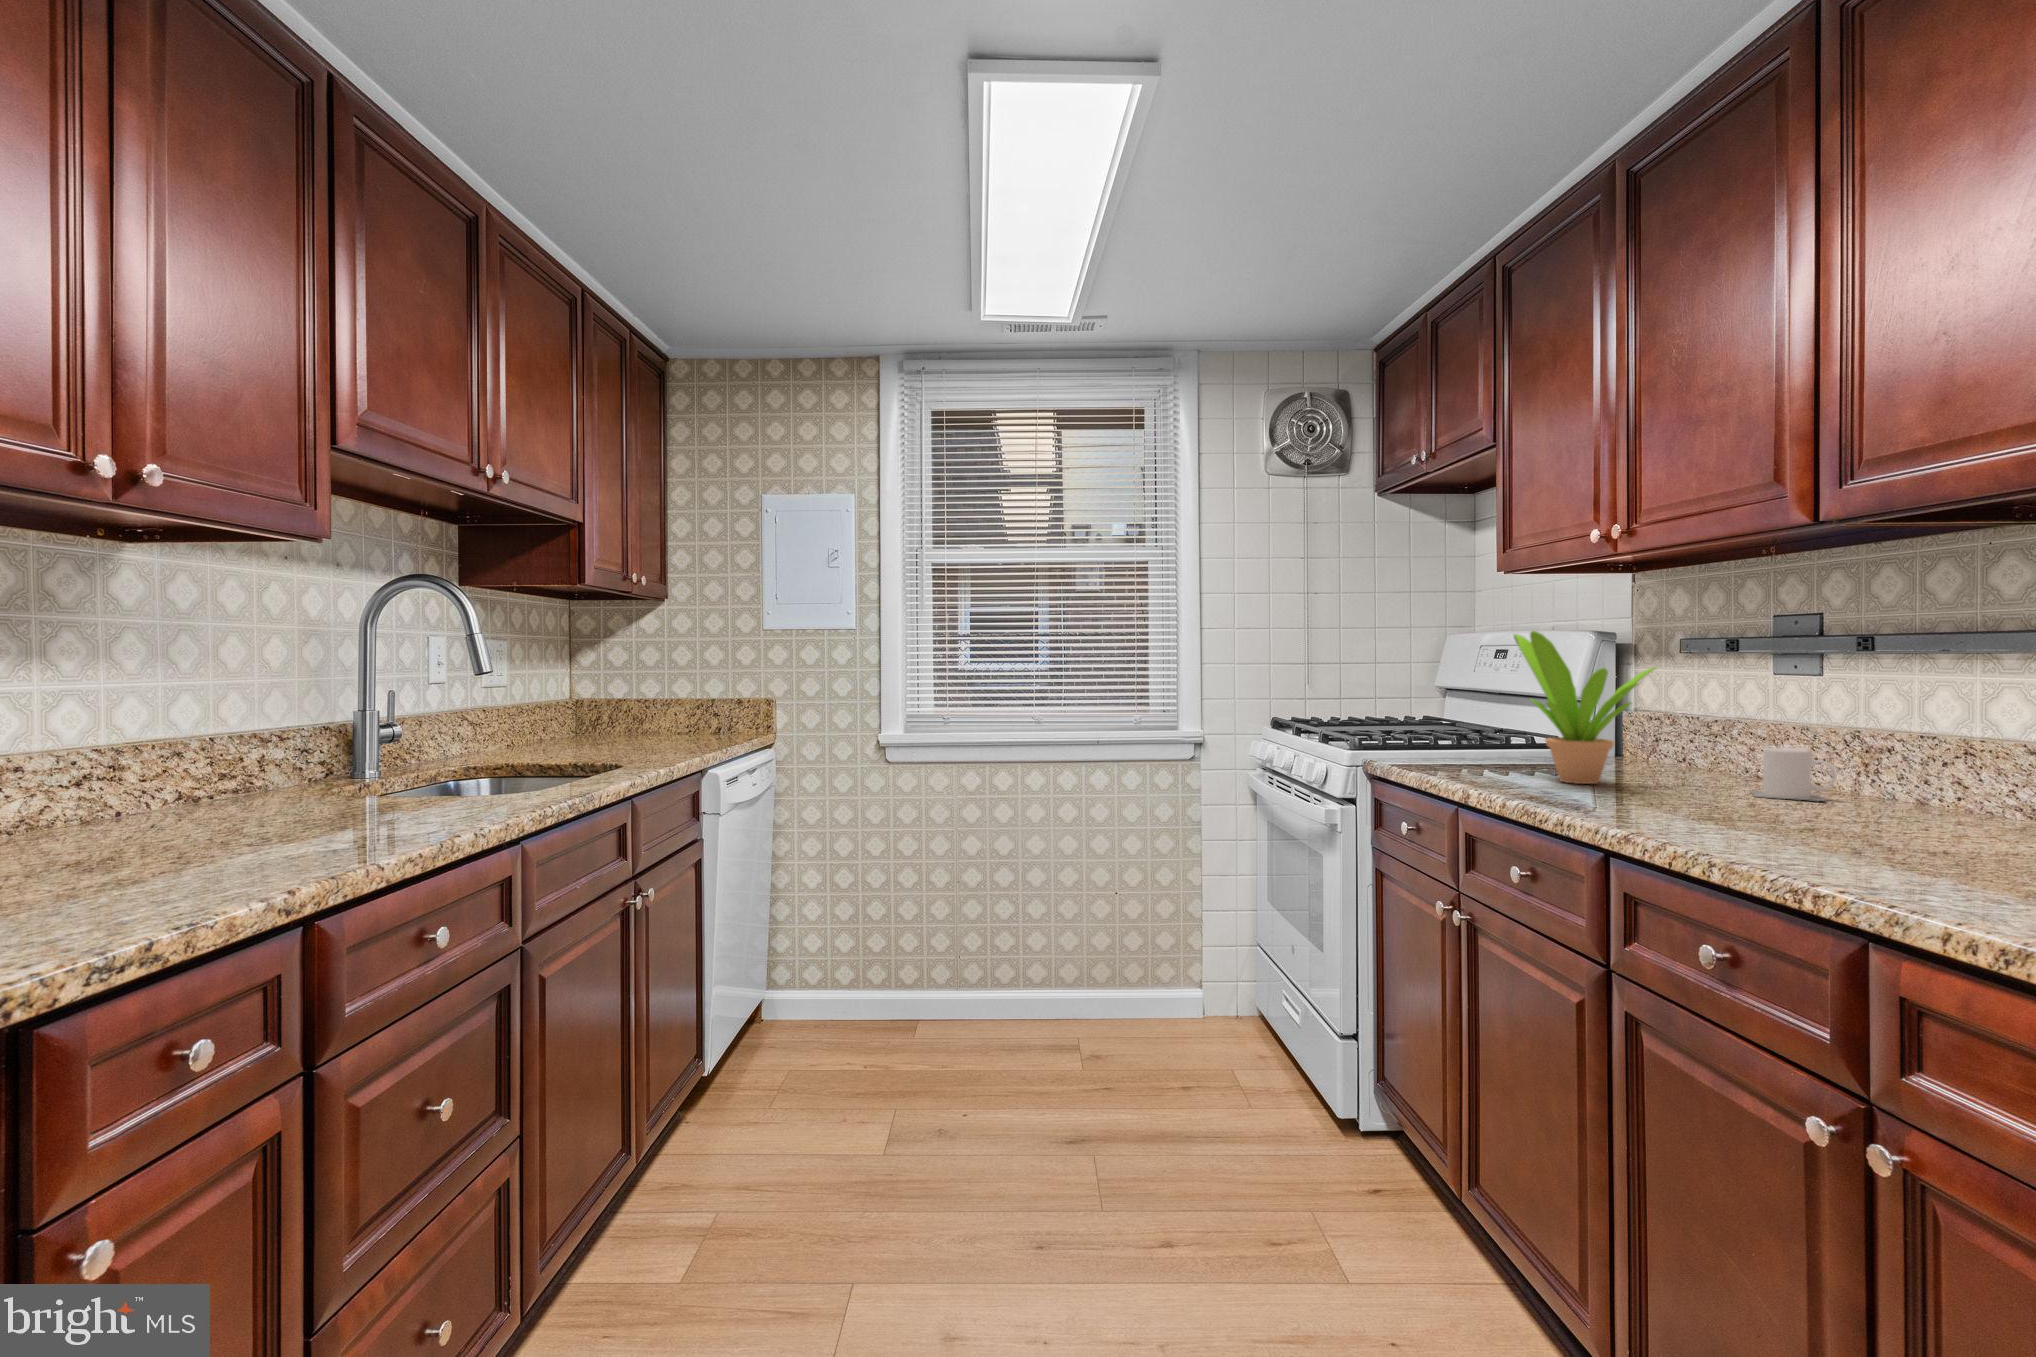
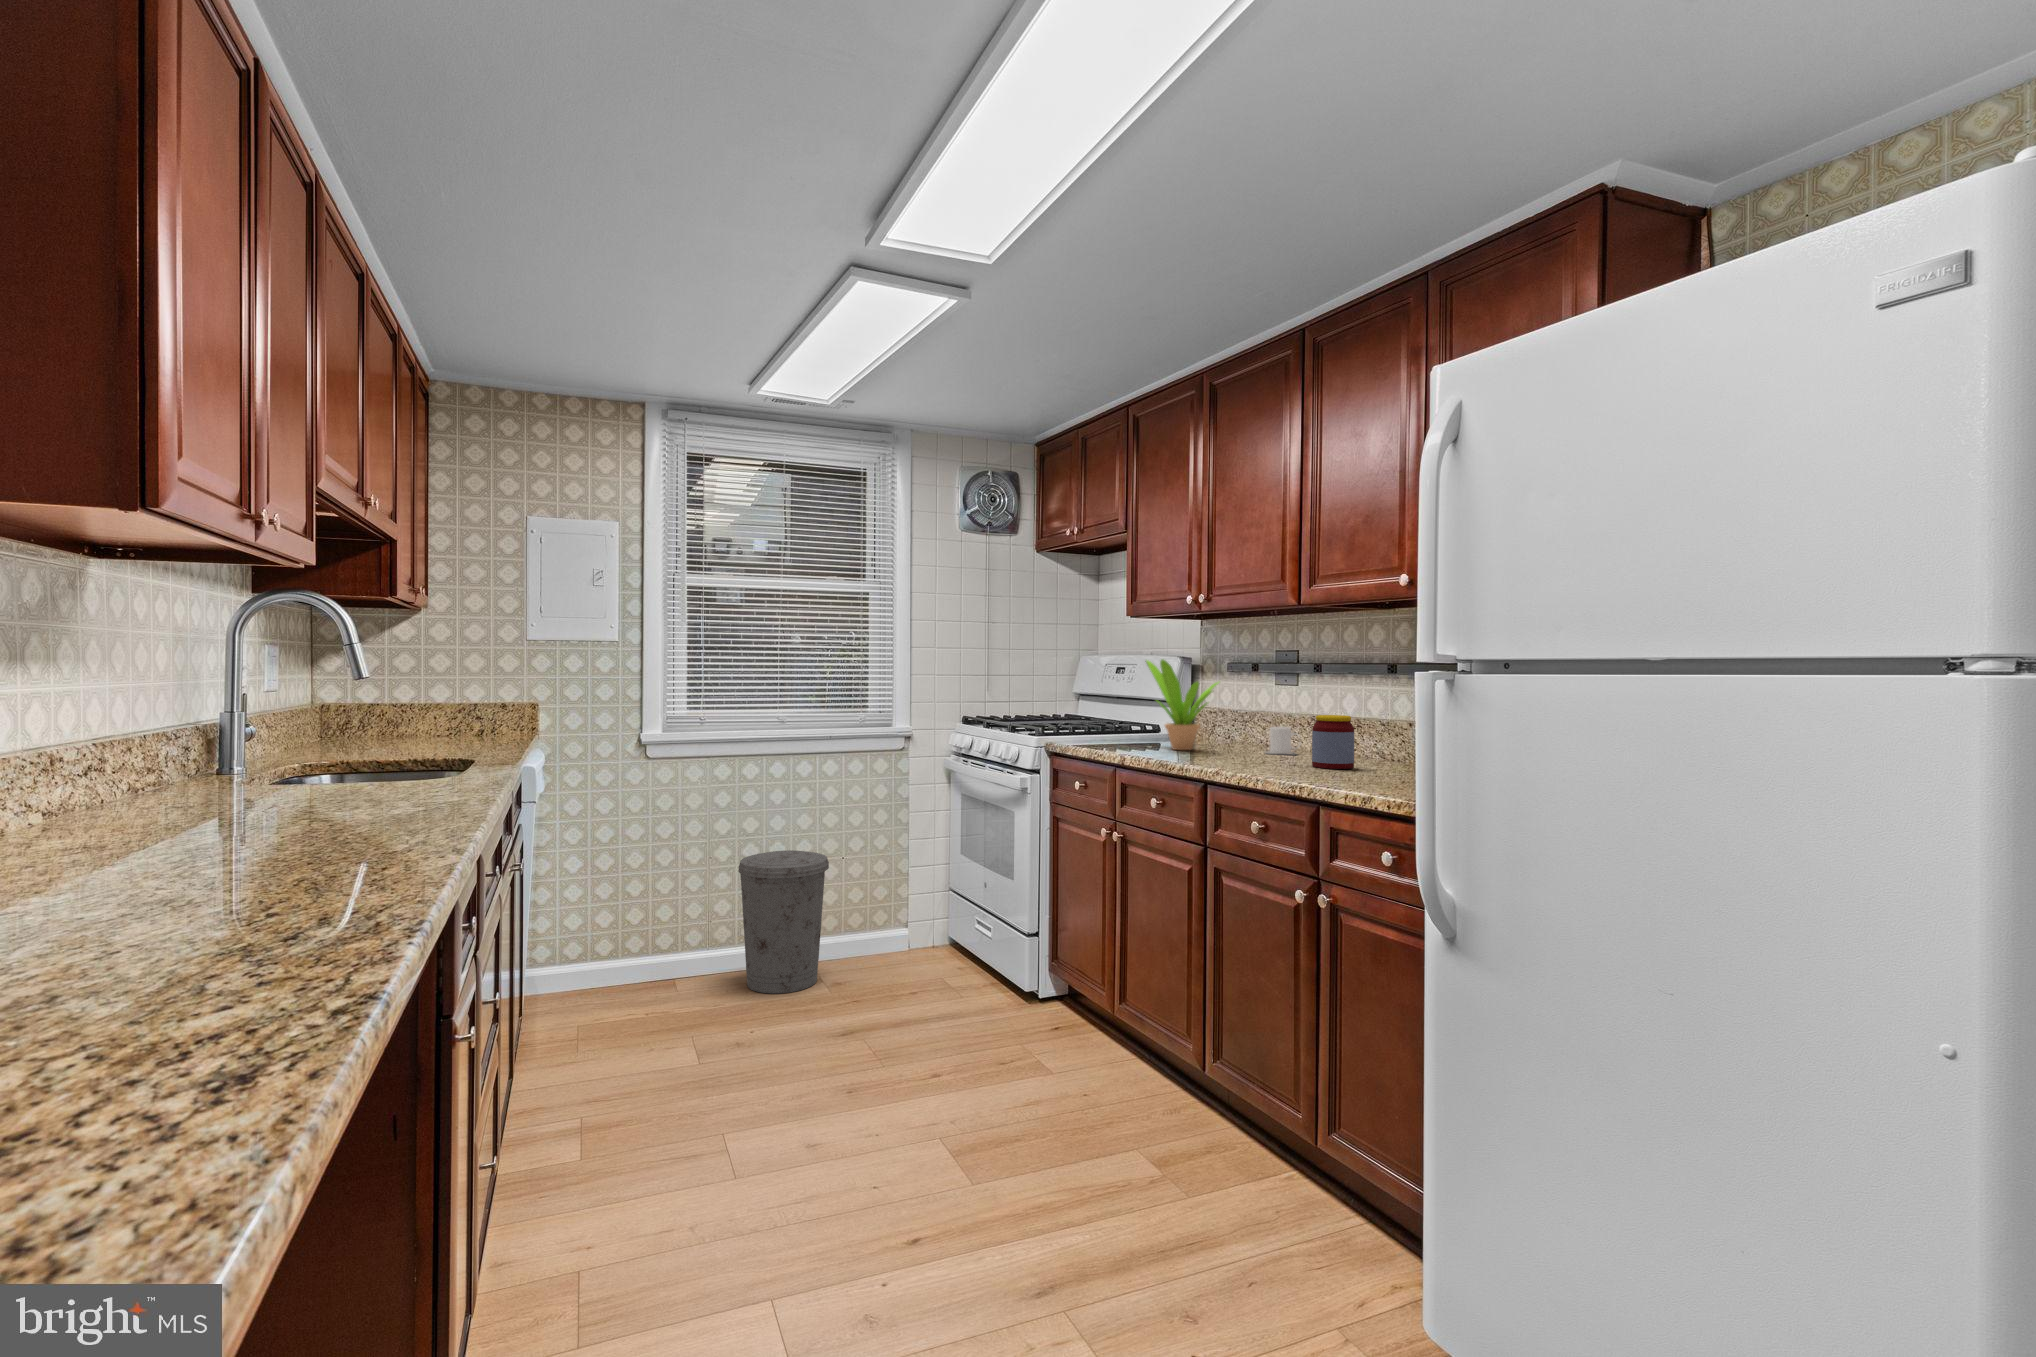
jar: none [1860,732,1974,845] -> present [1312,715,1354,769]
trash can: none [975,878,1081,1056] -> present [738,850,829,993]

